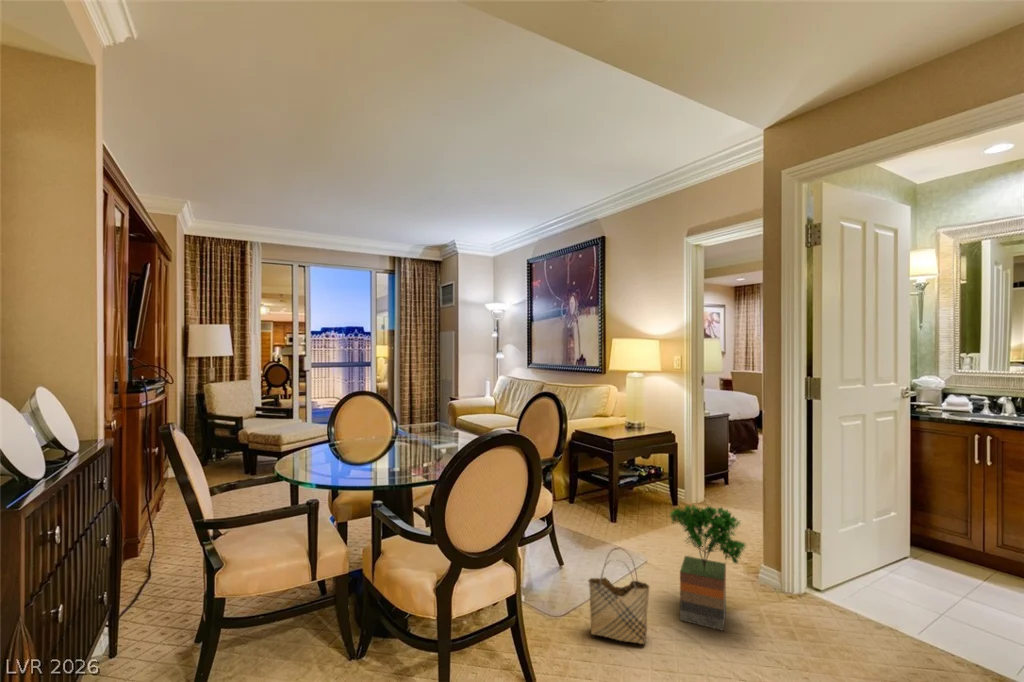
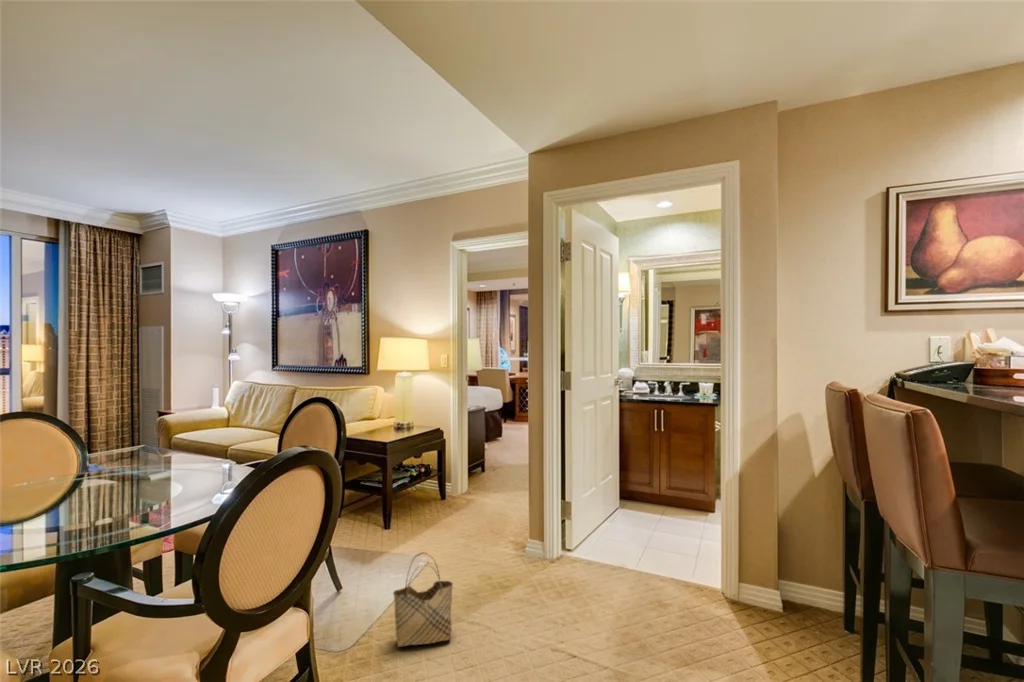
potted tree: present [670,505,745,630] -> none [461,494,529,607]

